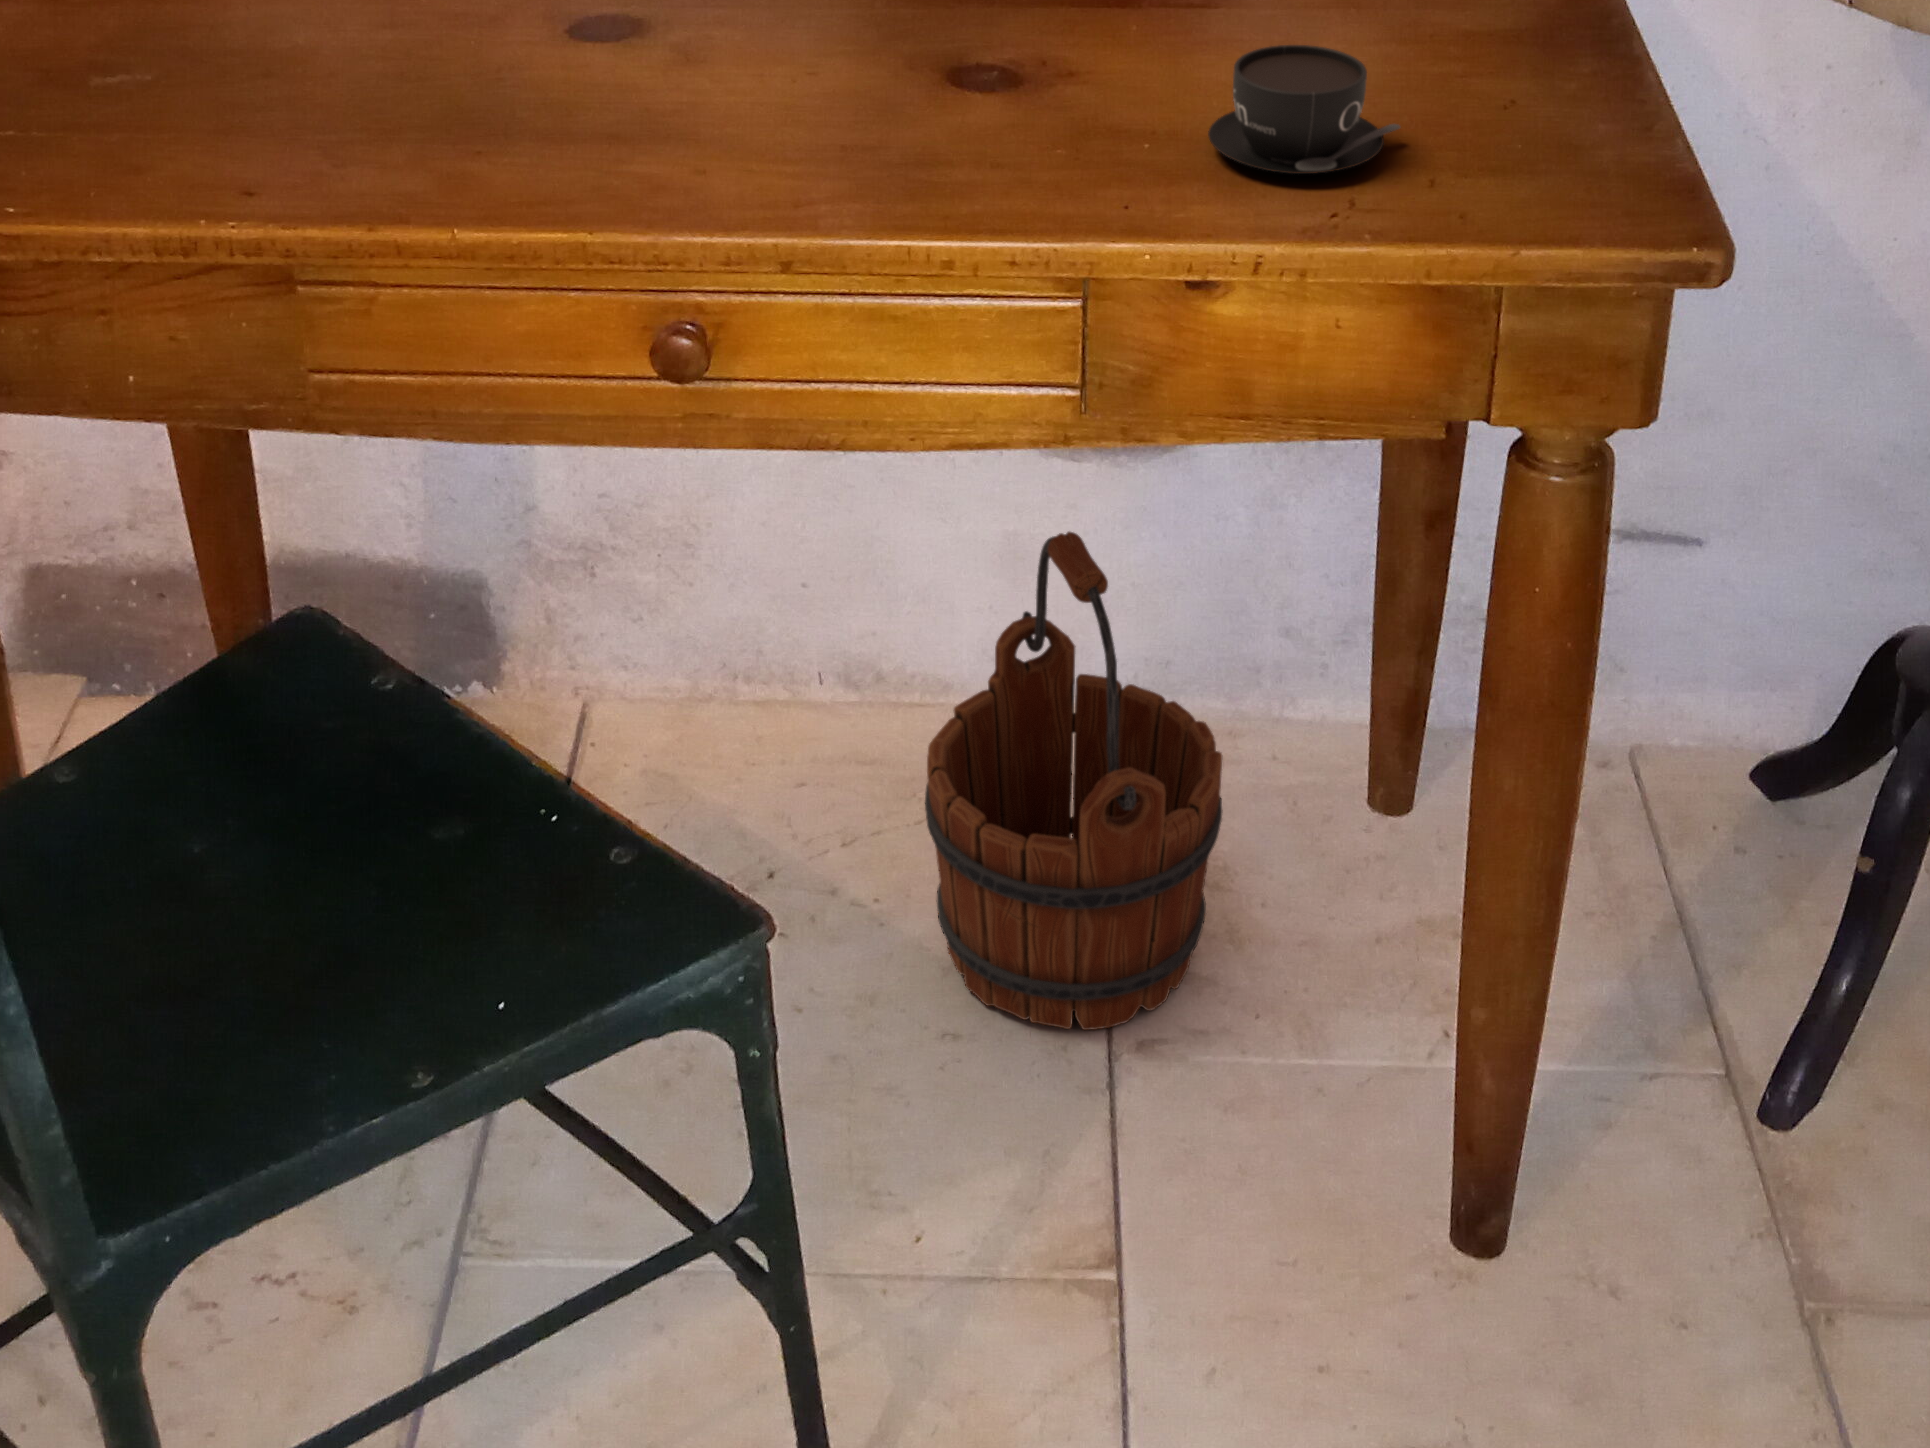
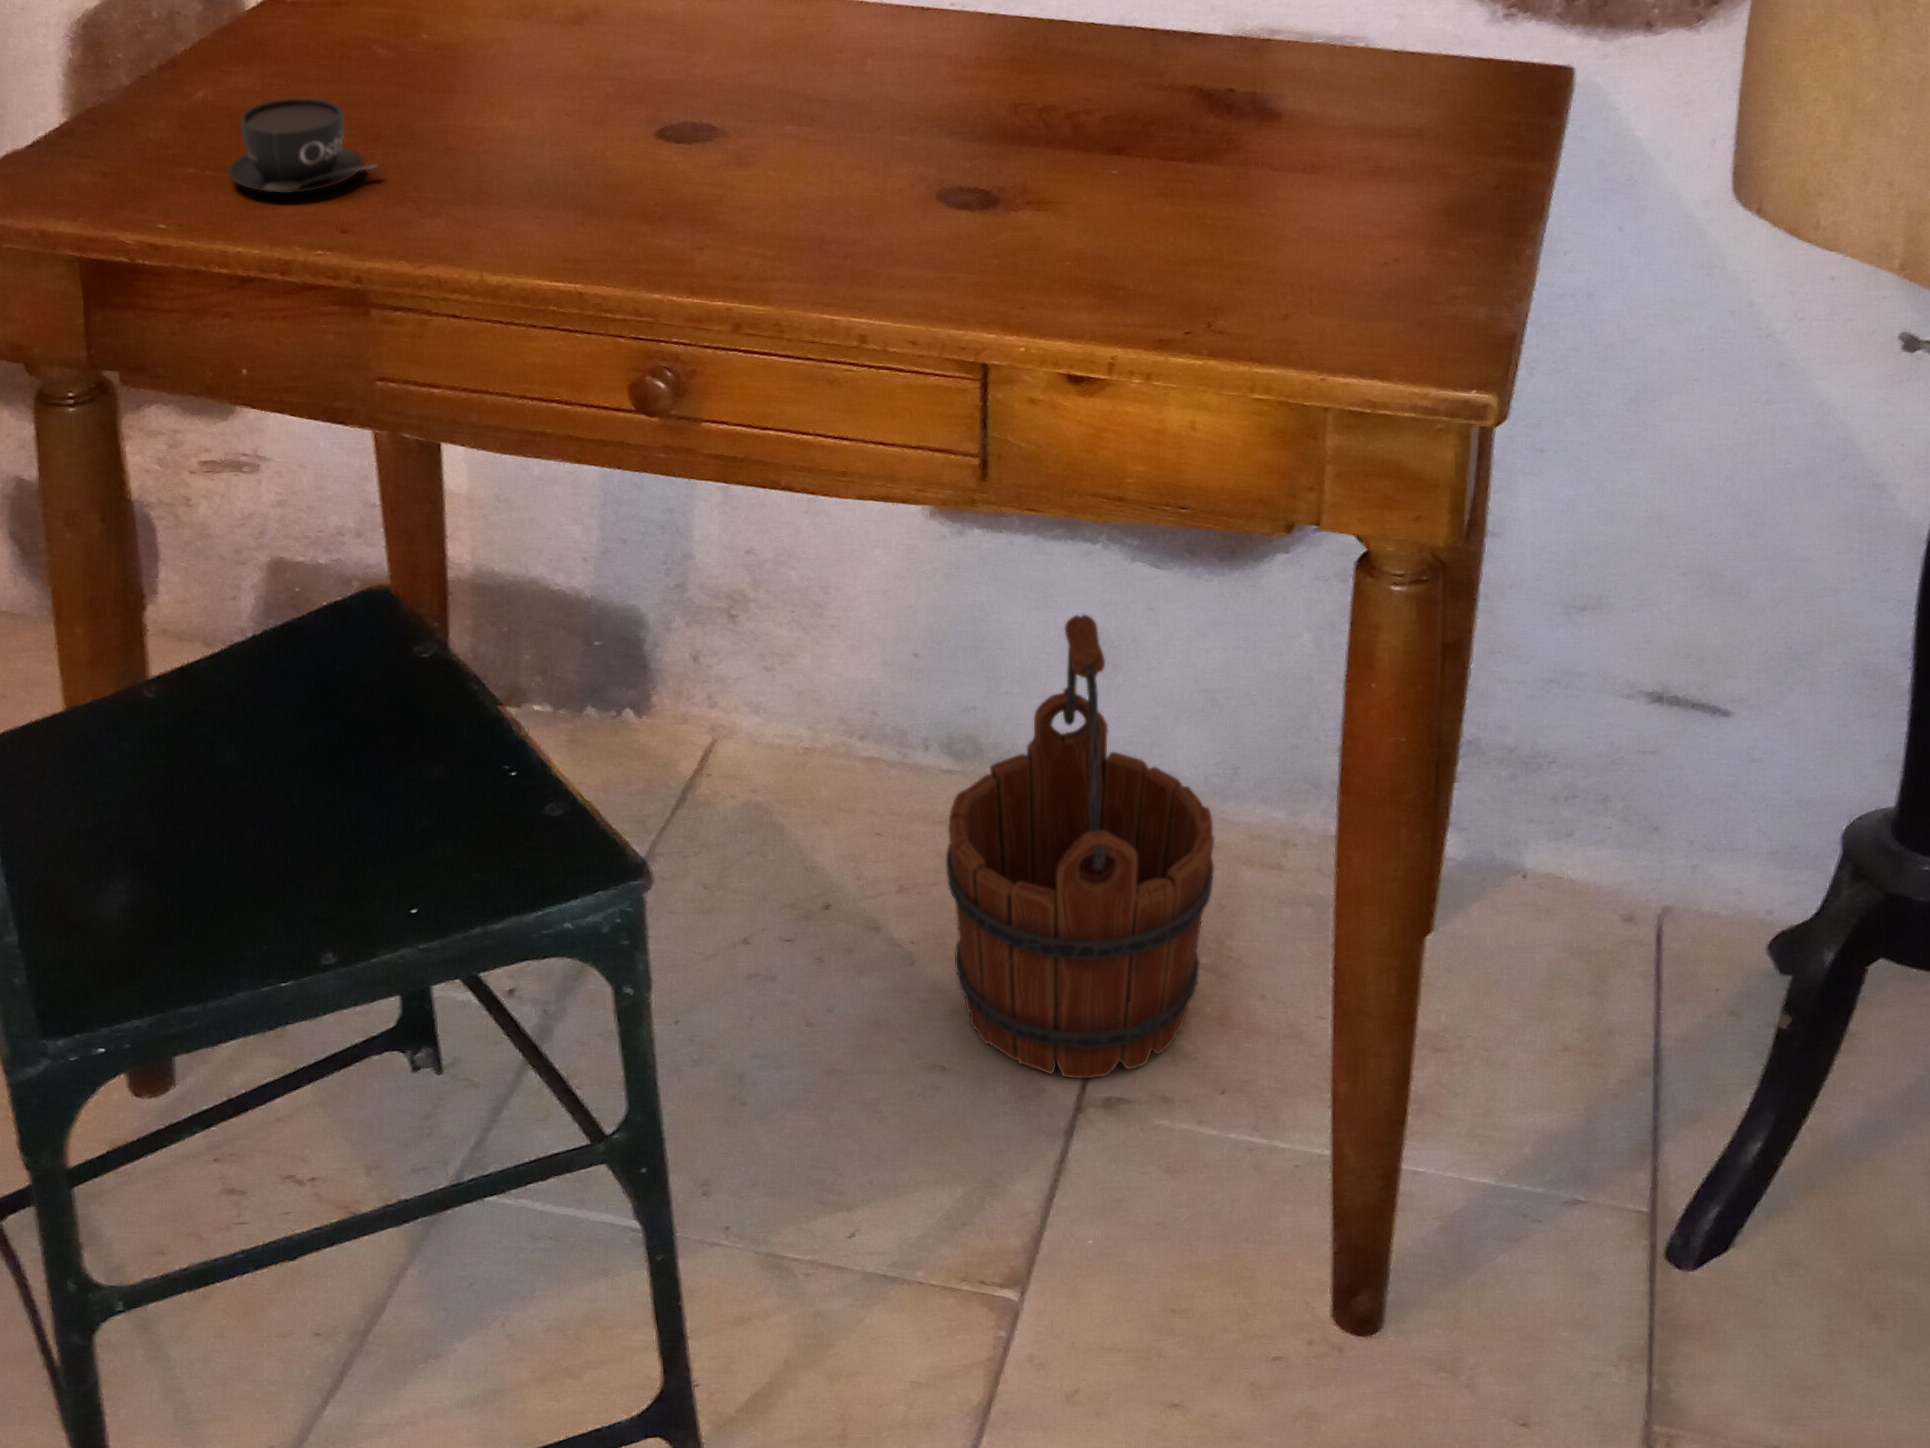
teacup: present [1208,45,1400,174] -> present [229,98,377,193]

